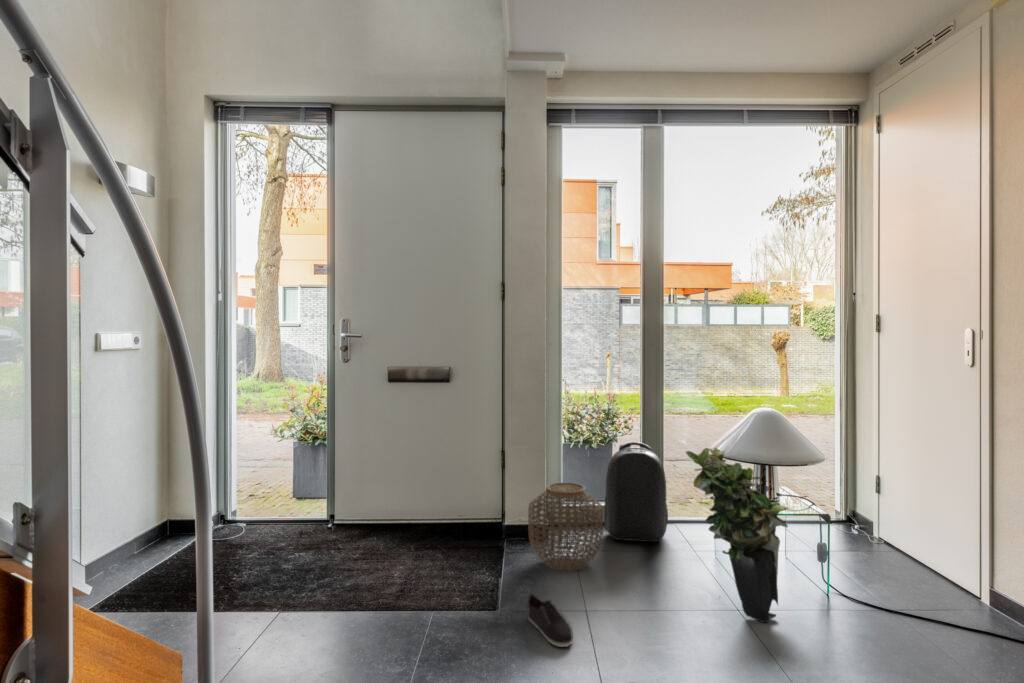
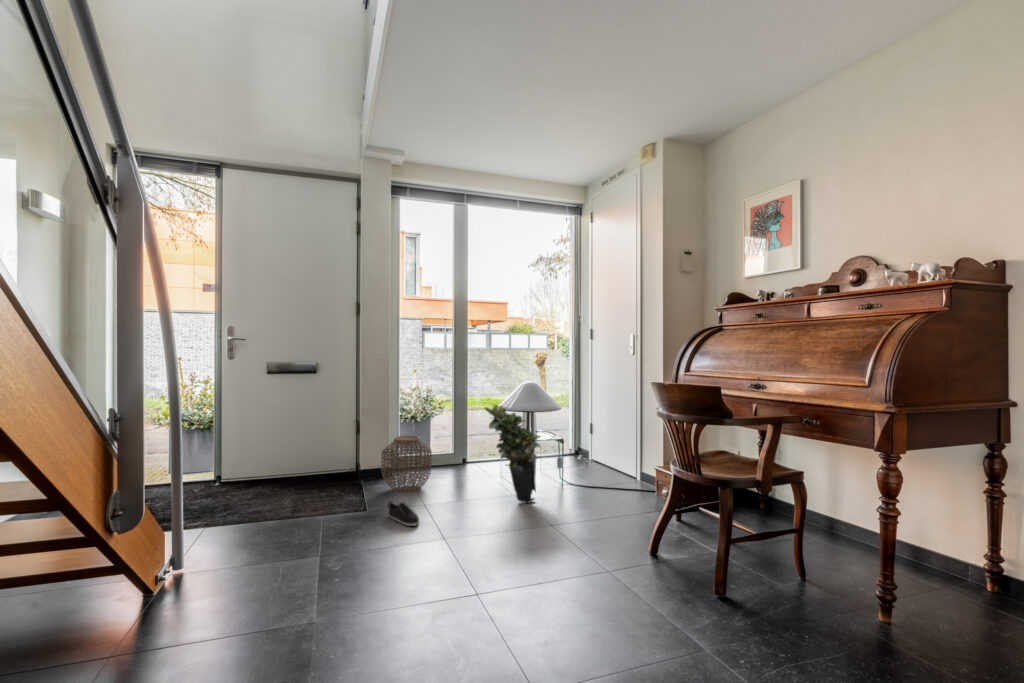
backpack: present [604,442,668,542] -> none [429,410,471,474]

